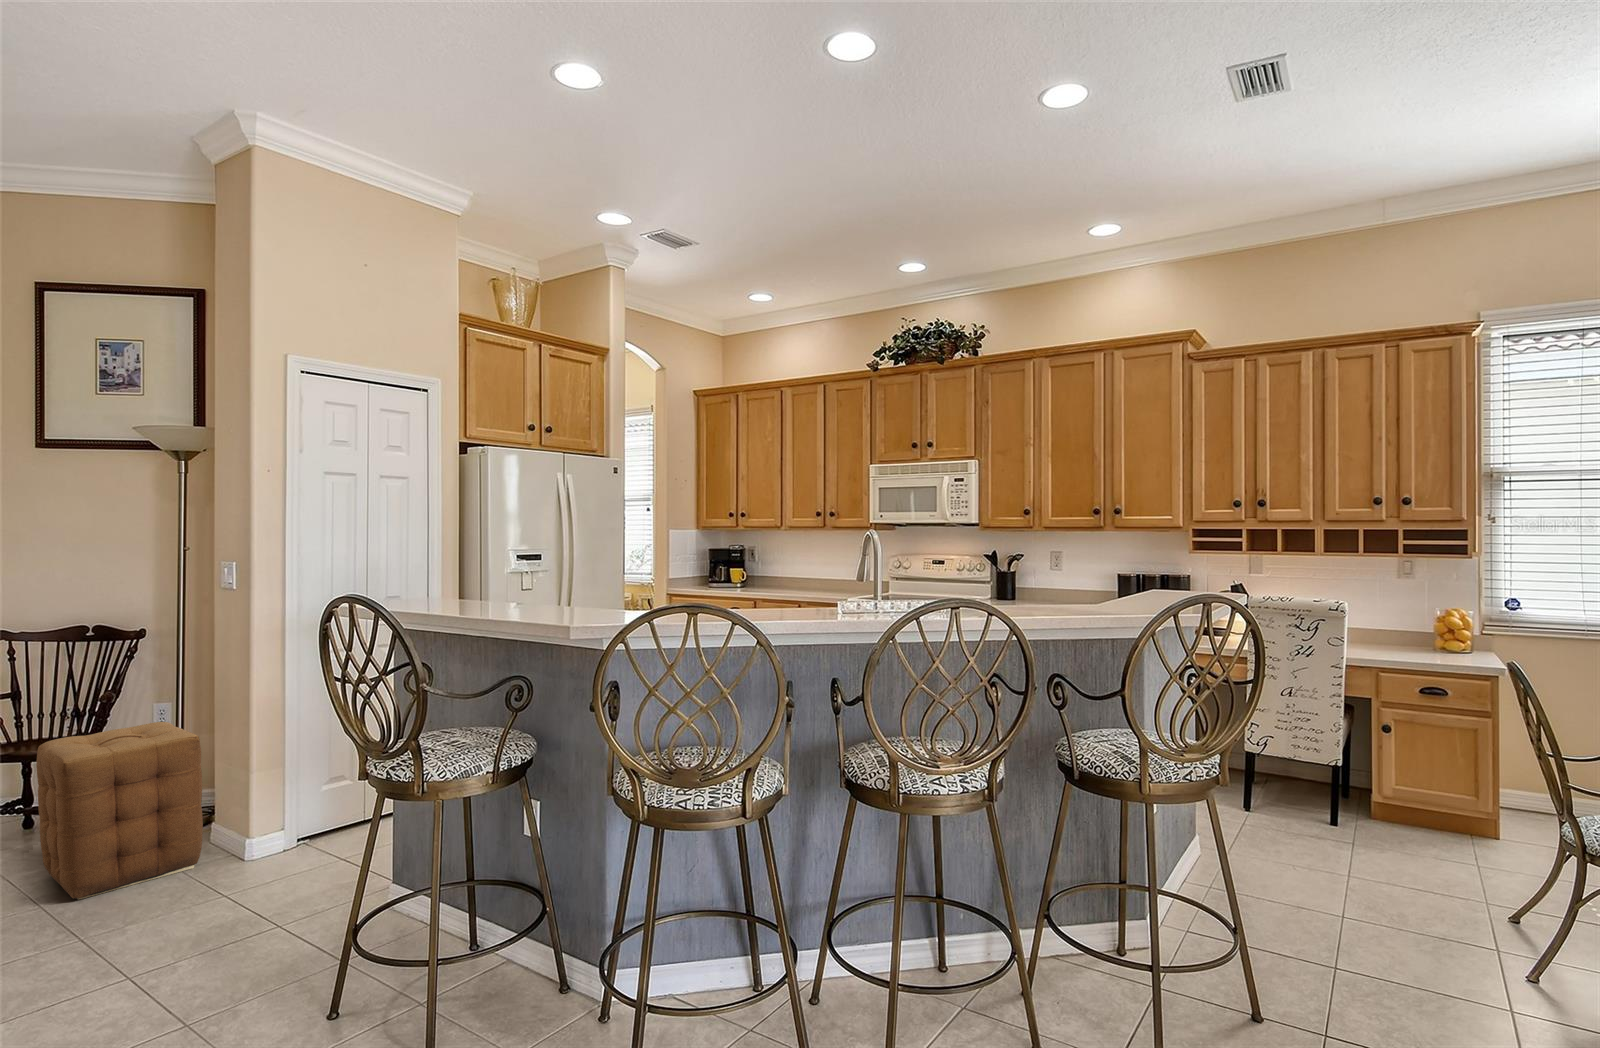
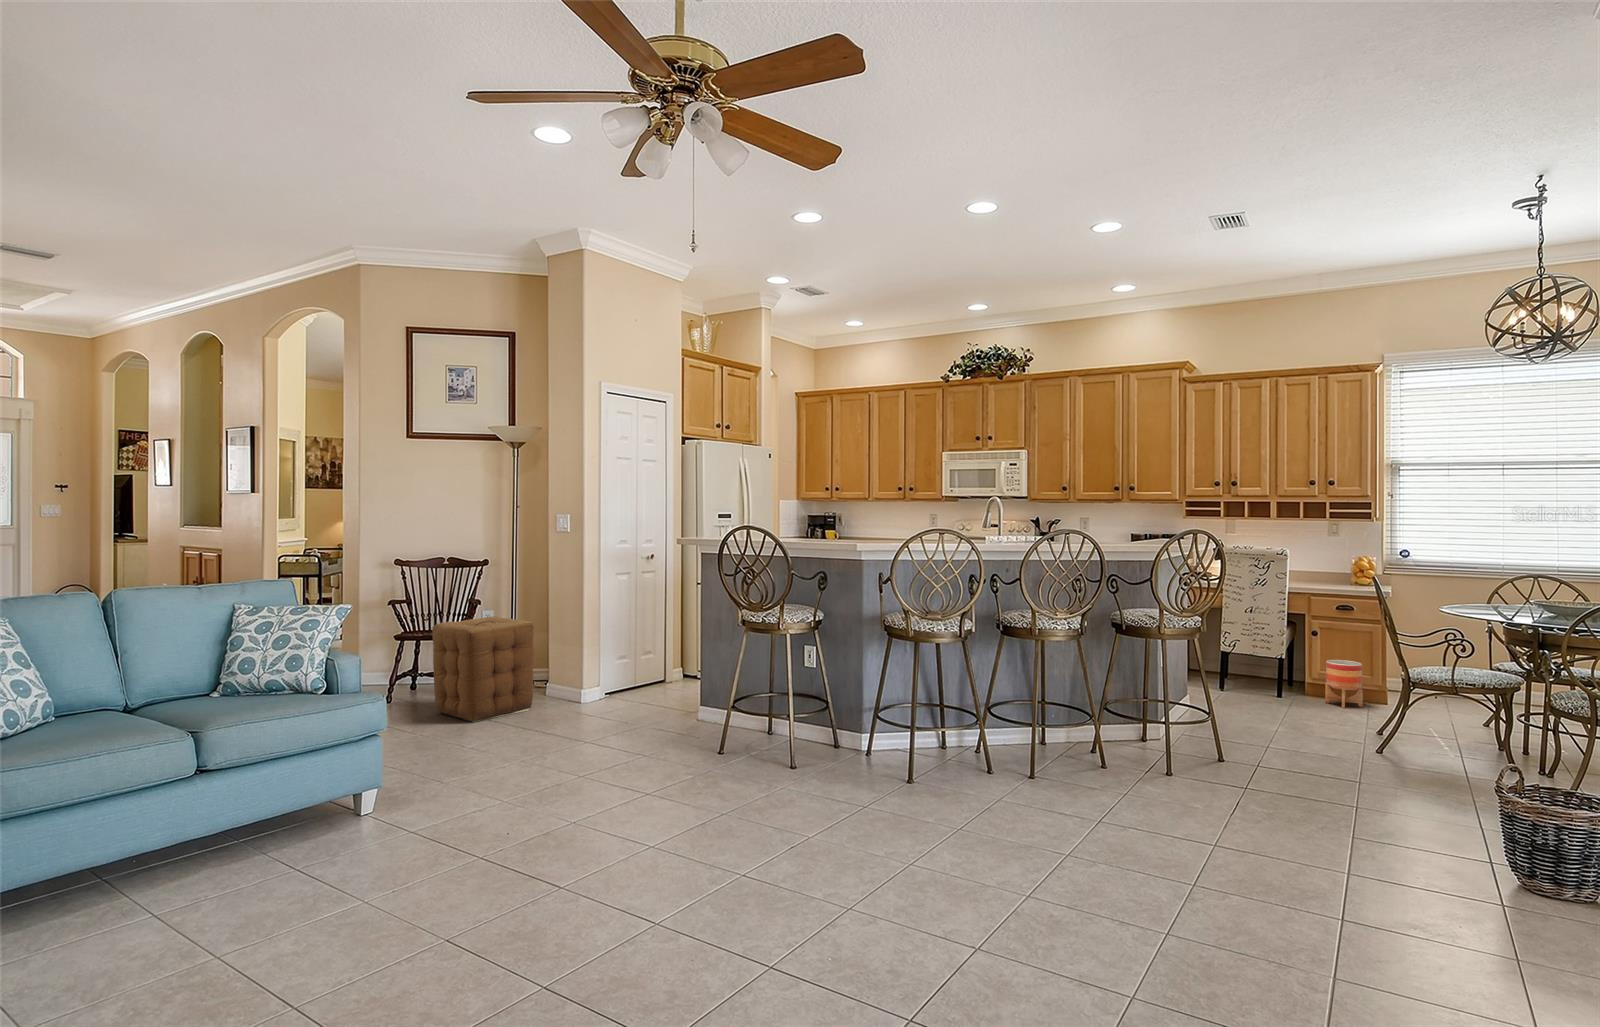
planter: none [1406,770,1465,849] -> present [1325,660,1363,708]

